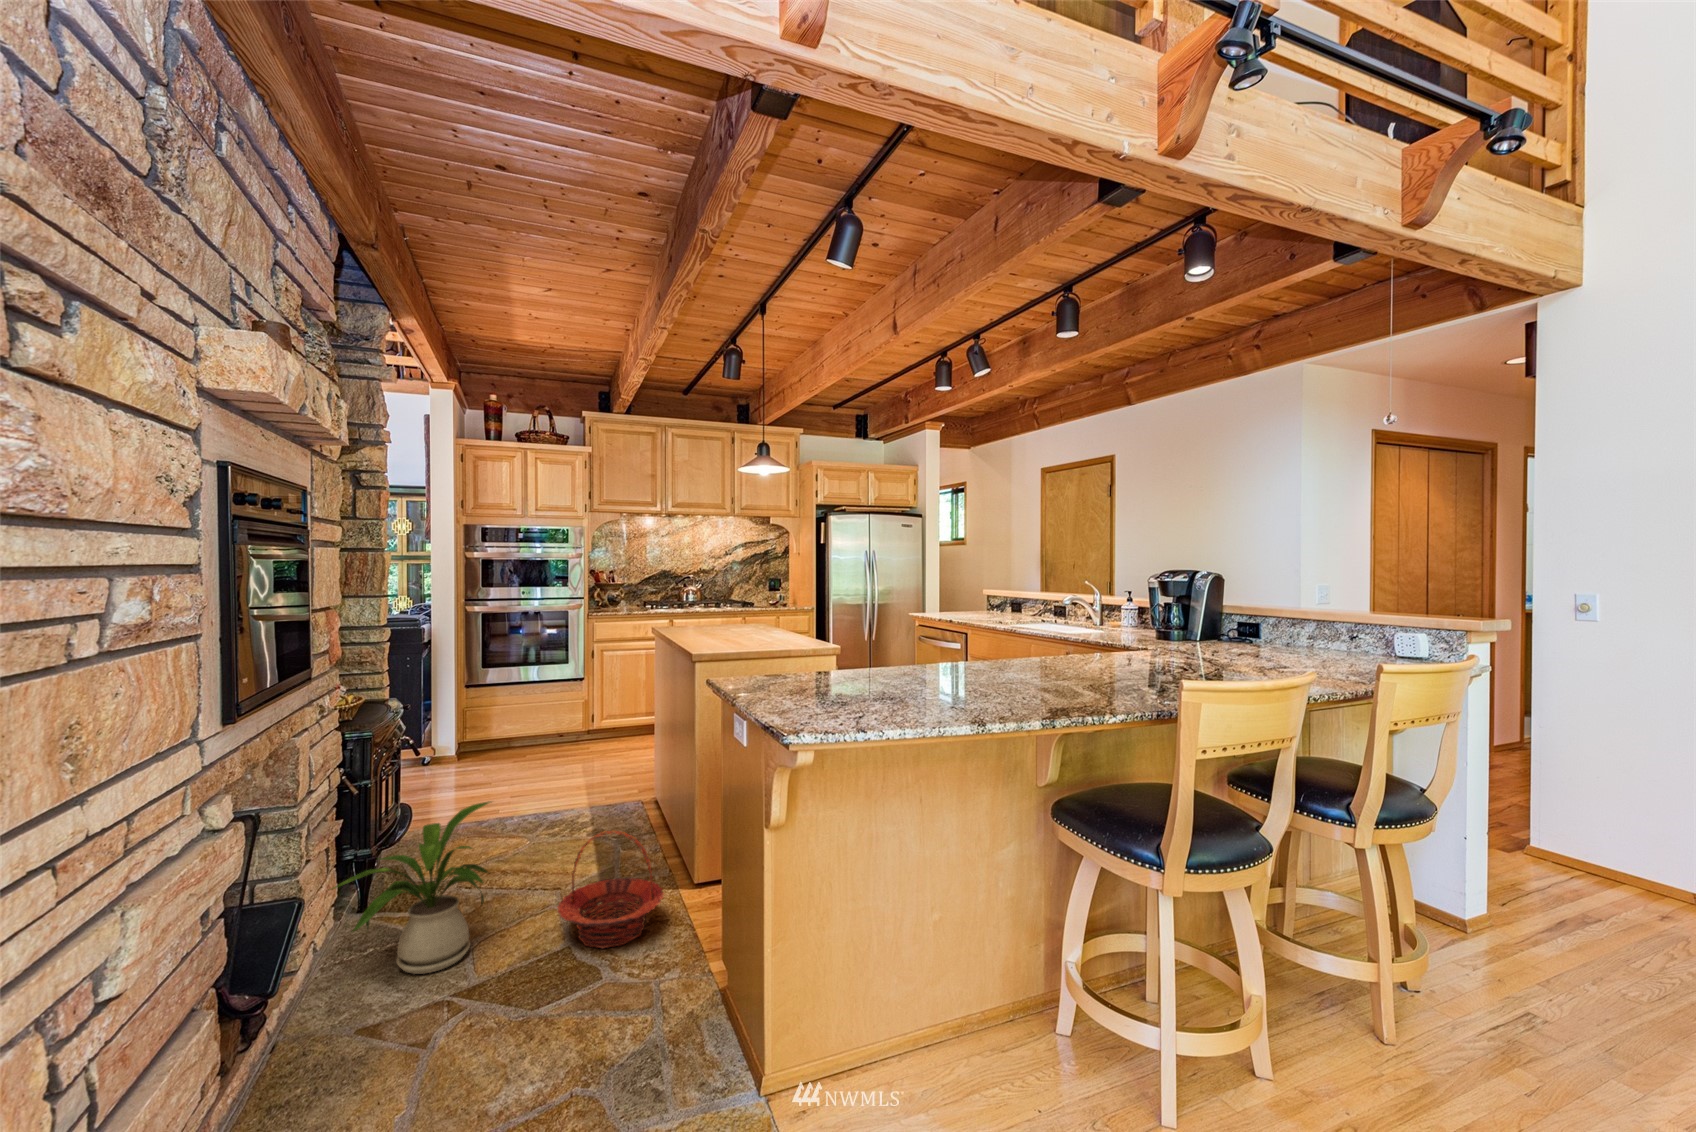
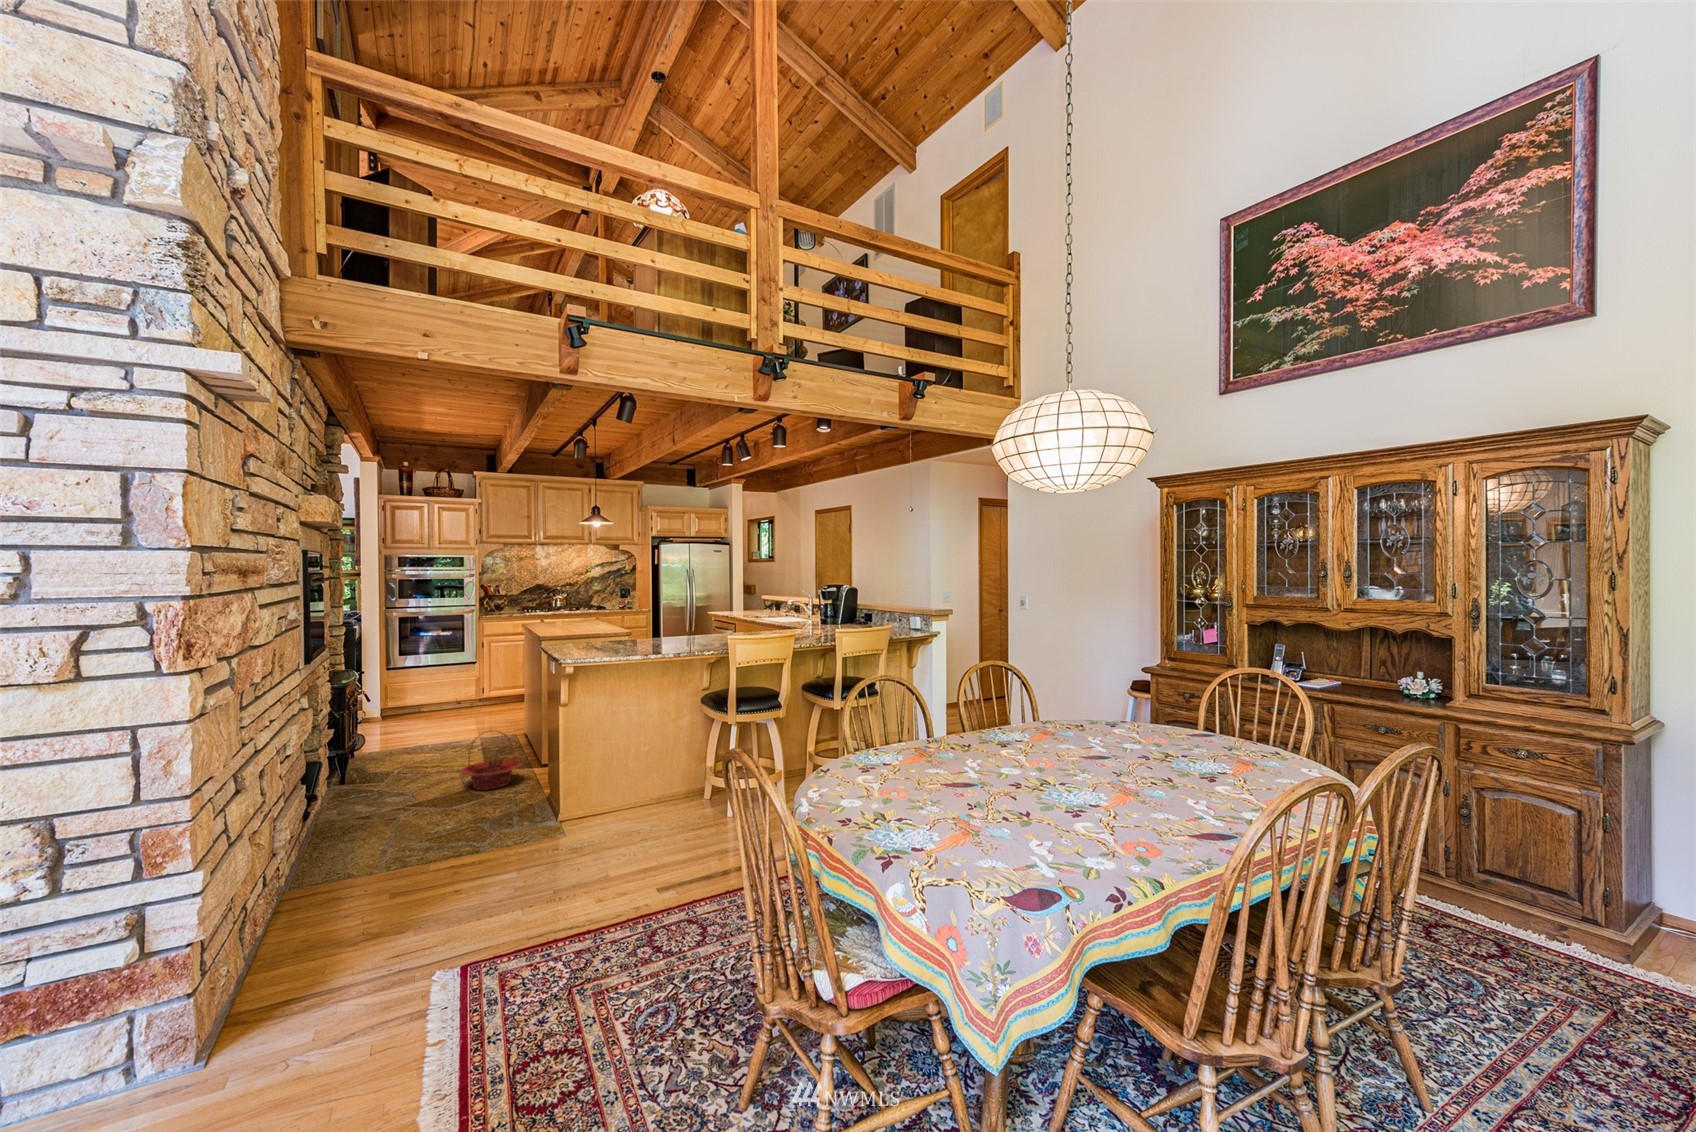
house plant: present [333,802,490,974] -> none [333,717,423,803]

